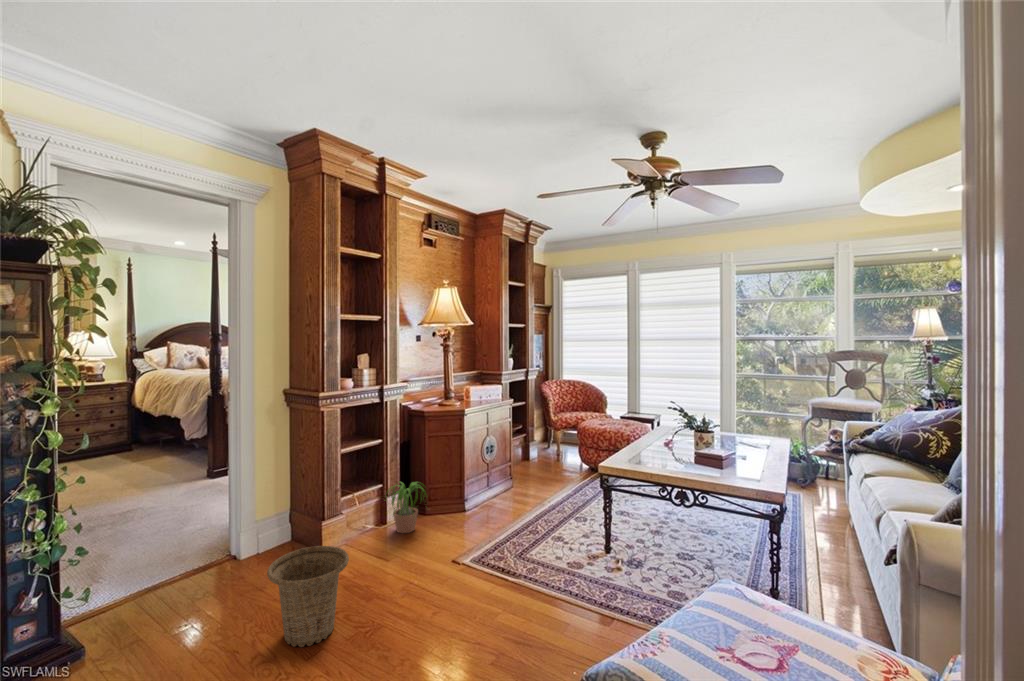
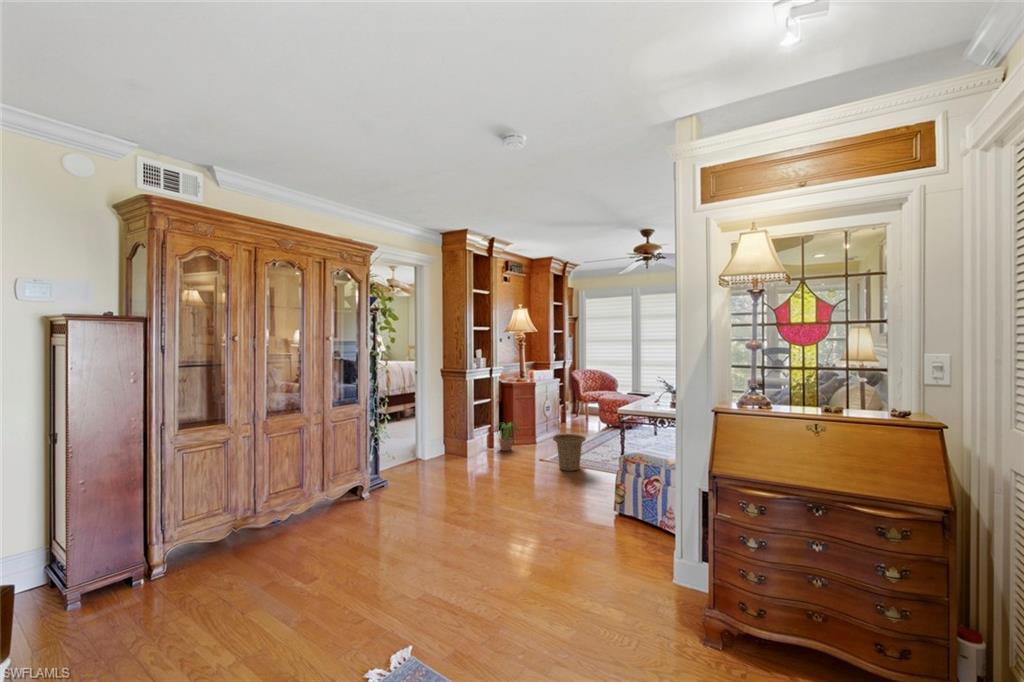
basket: present [267,546,349,647] -> present [553,434,586,471]

